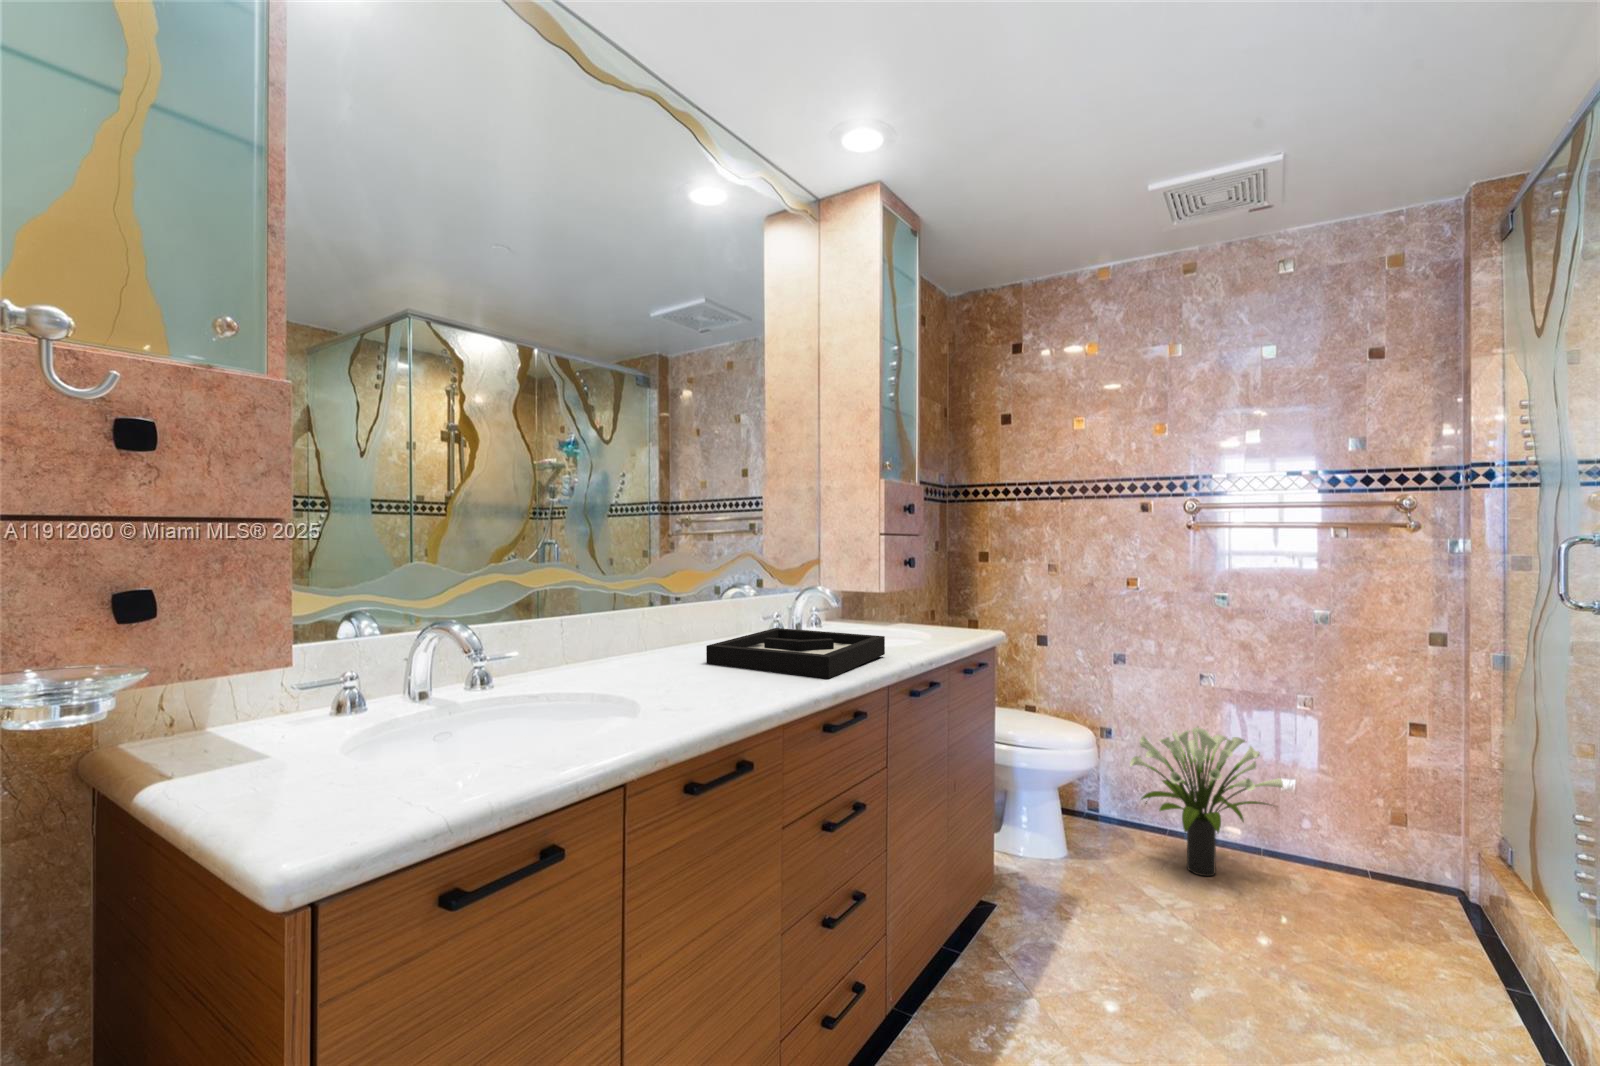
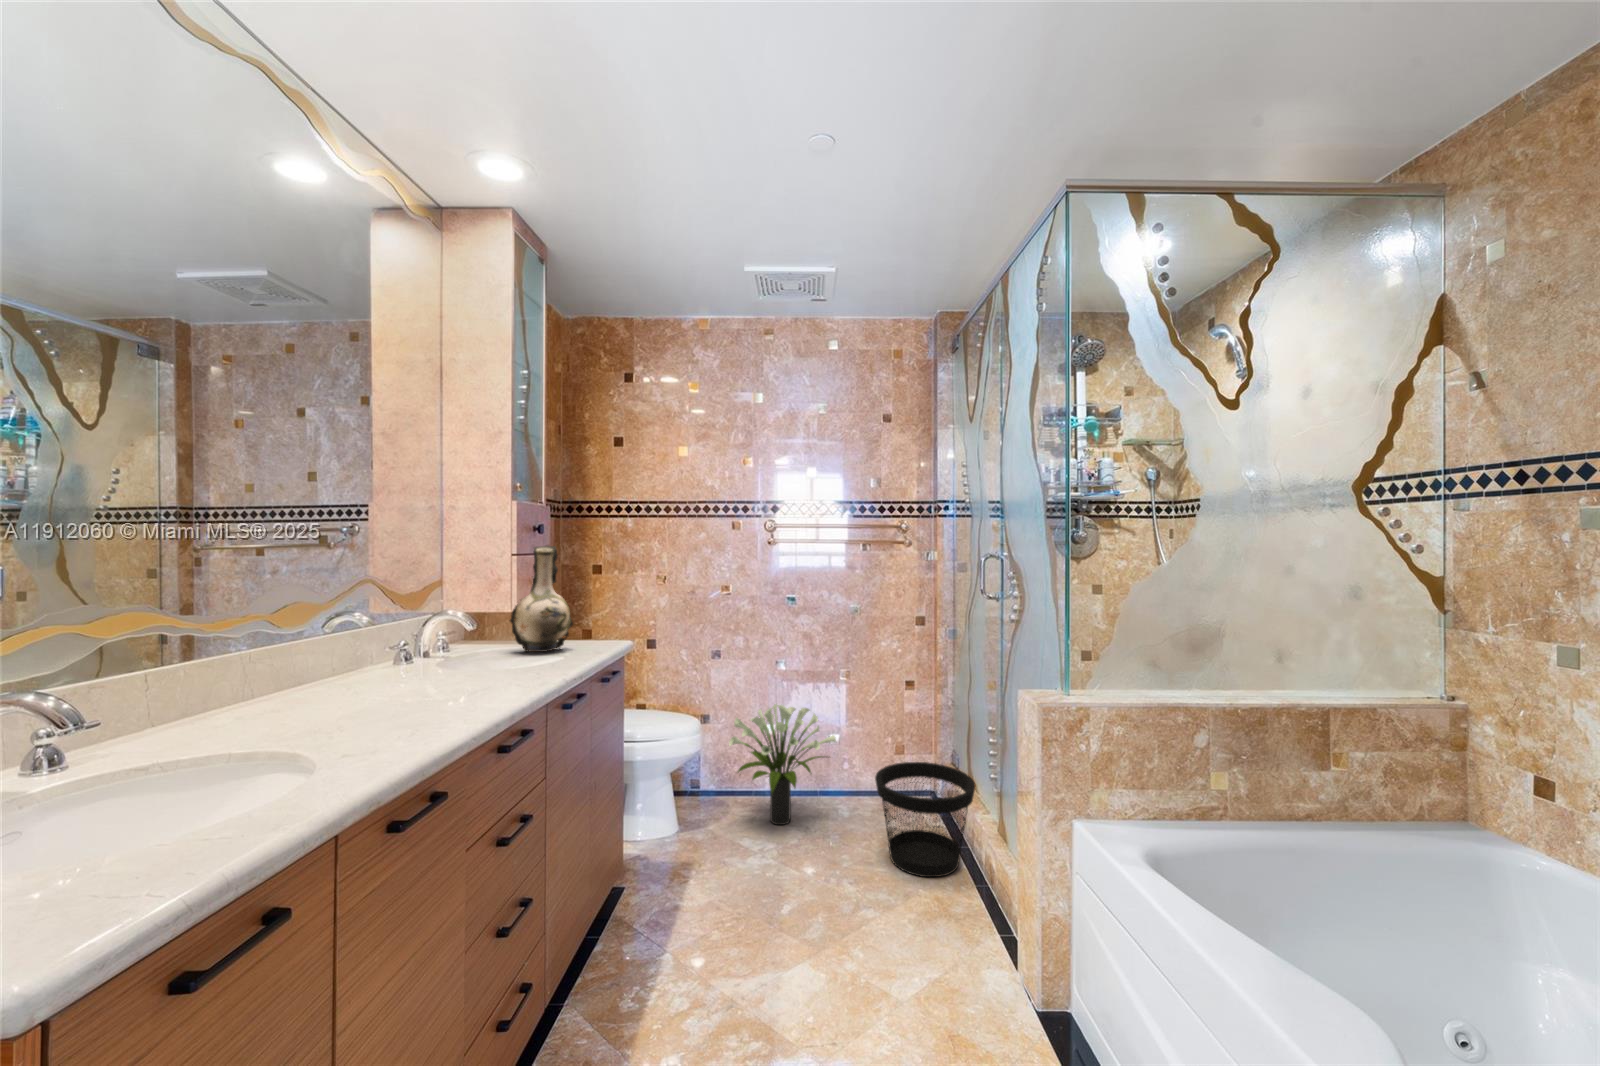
decorative vase: none [891,530,950,635] -> present [510,545,573,652]
decorative tray: present [706,628,885,678] -> none [255,661,509,726]
wastebasket: none [1338,832,1524,1004] -> present [875,762,975,877]

